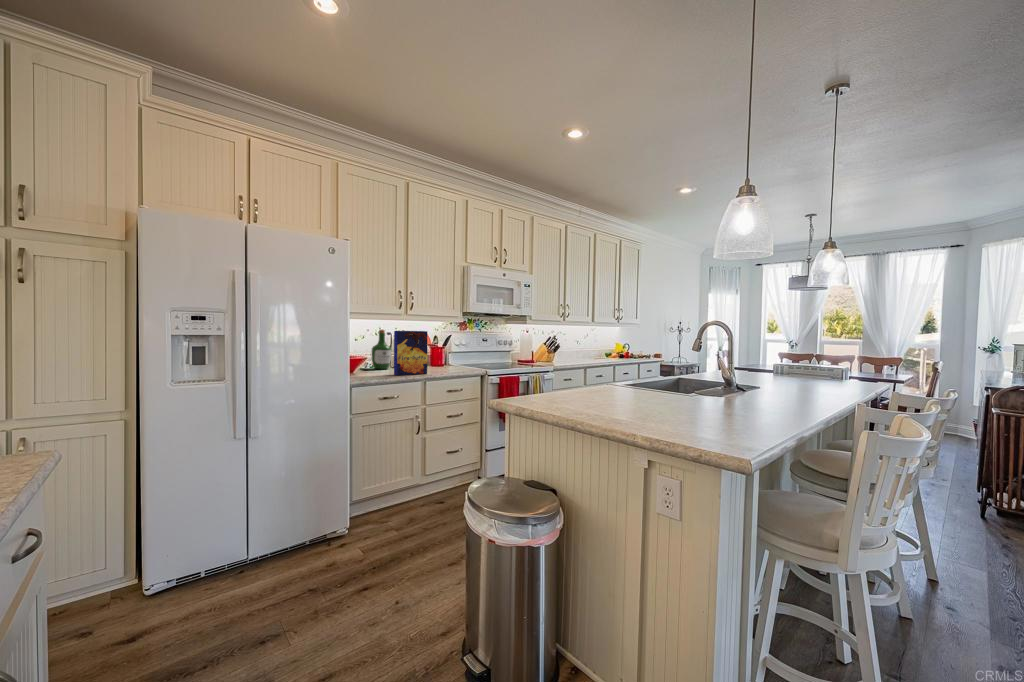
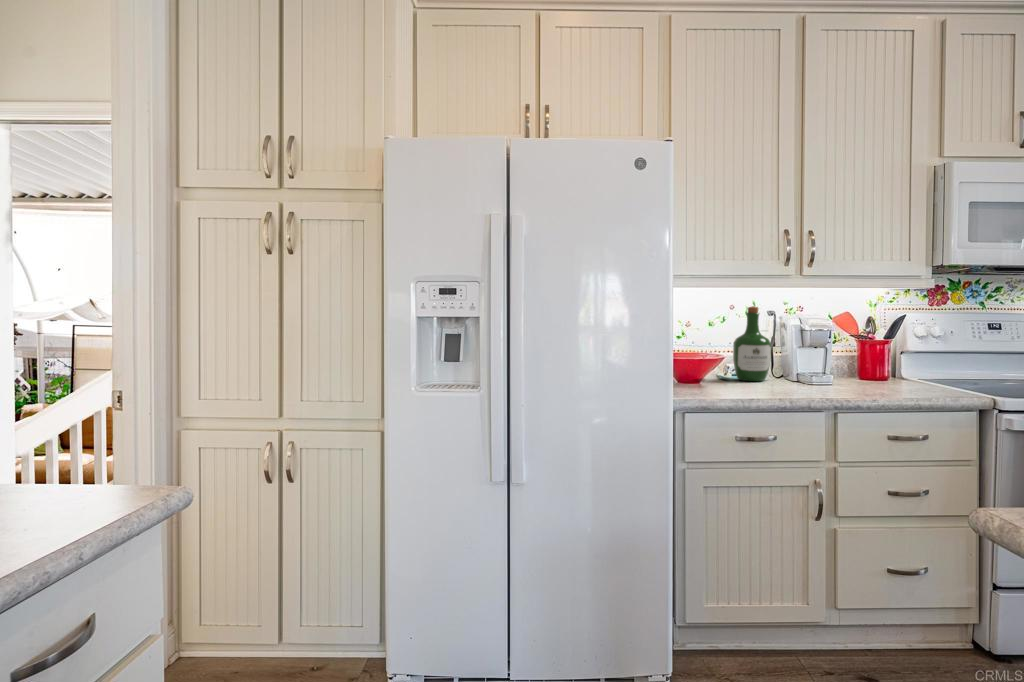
cereal box: present [394,331,427,375] -> none [769,307,842,396]

